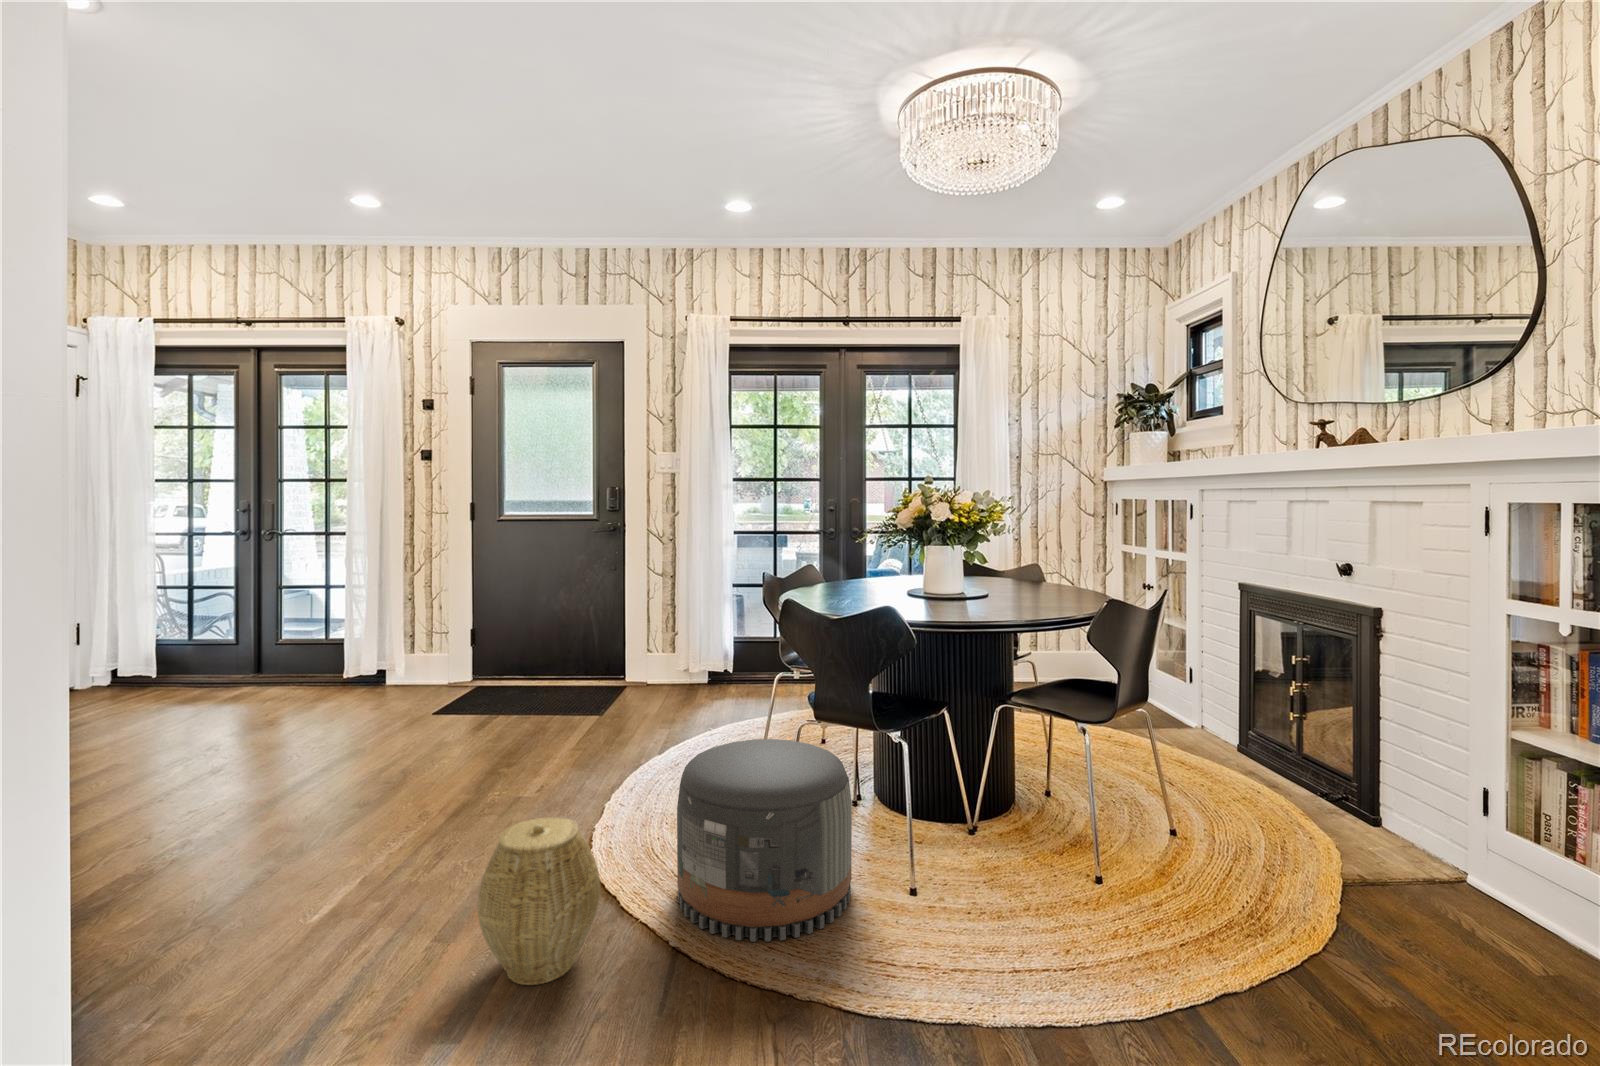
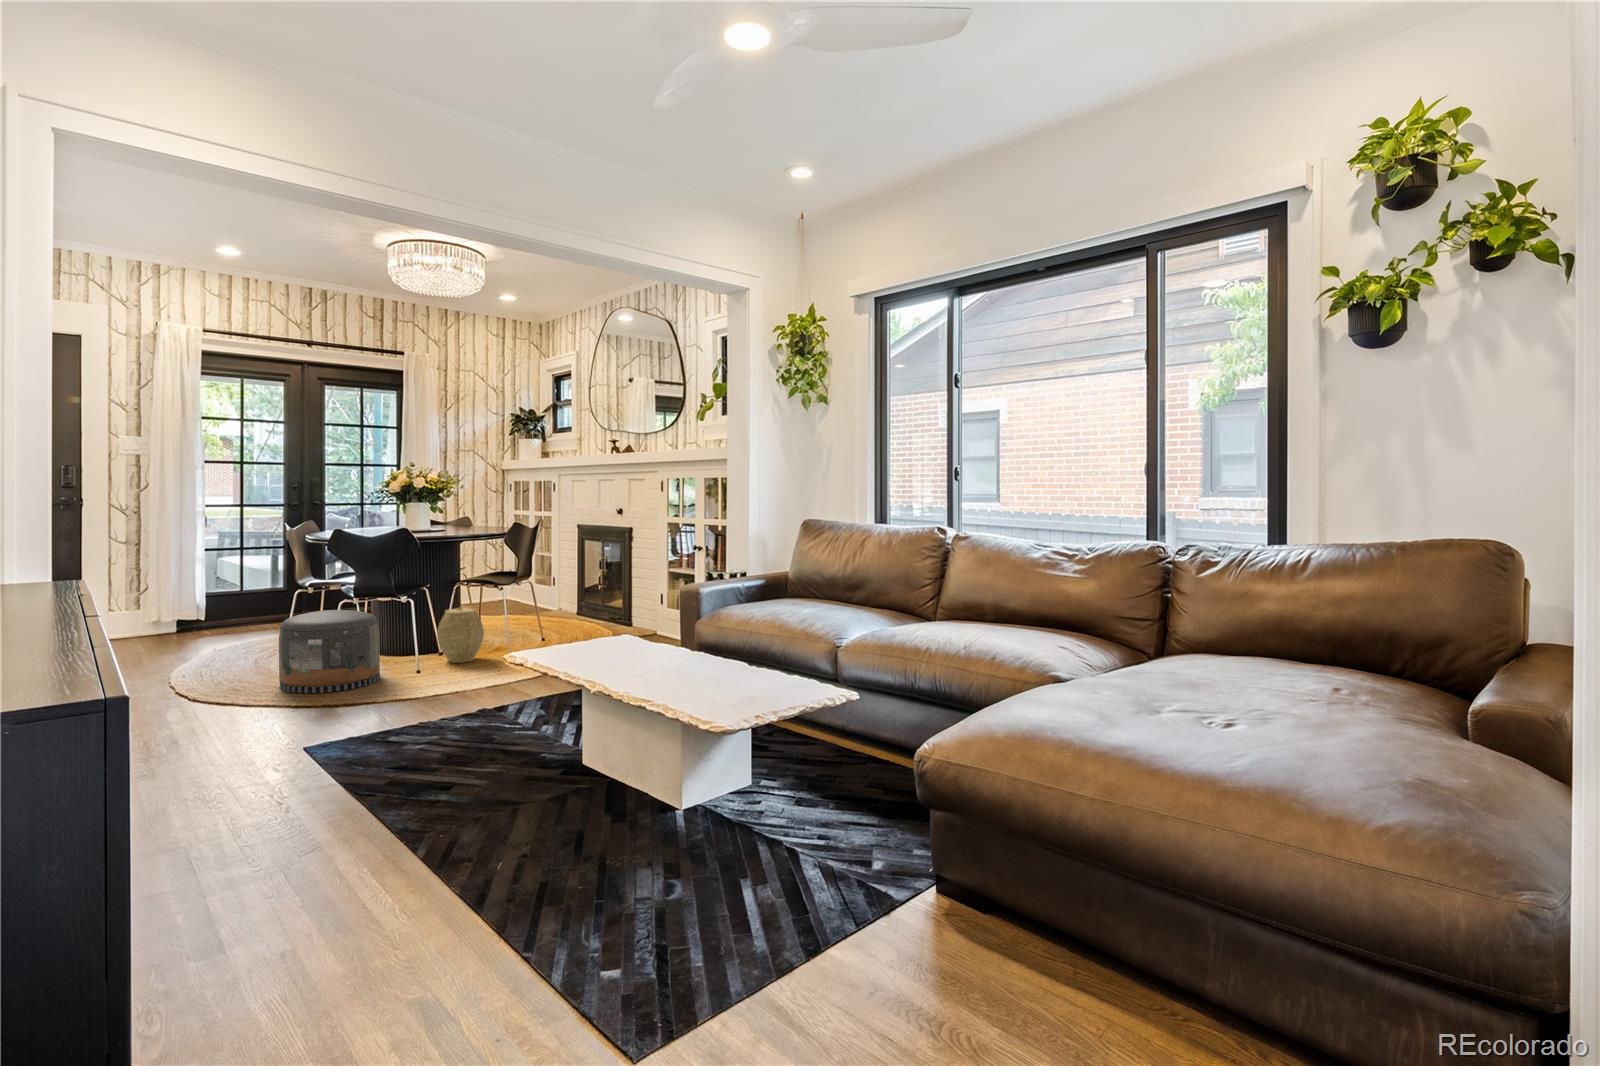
woven basket: present [478,817,600,985] -> present [437,608,484,663]

